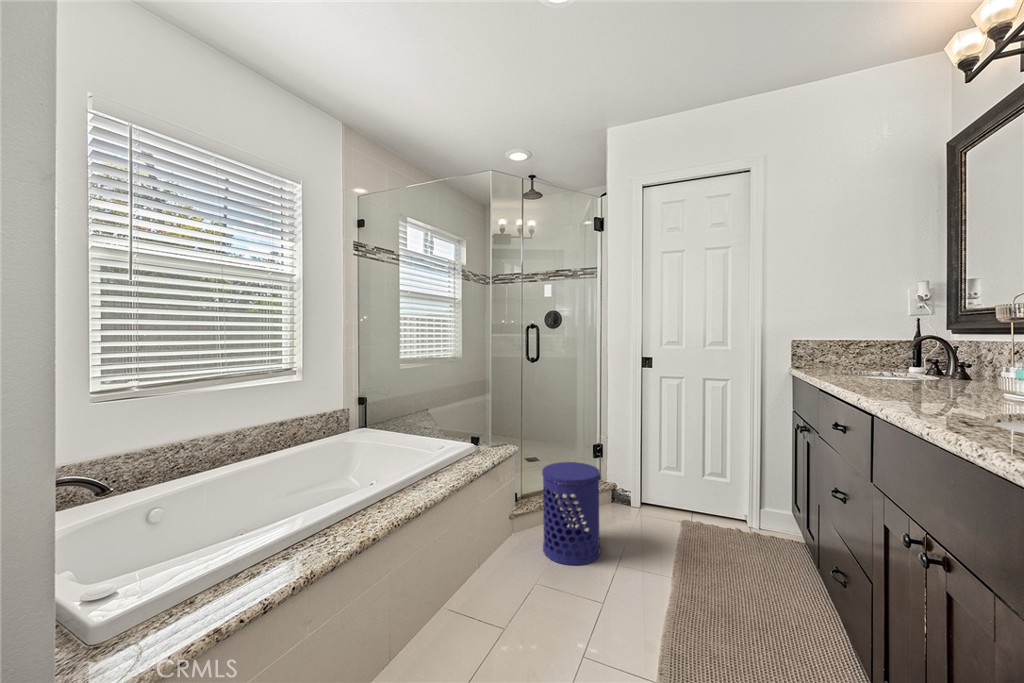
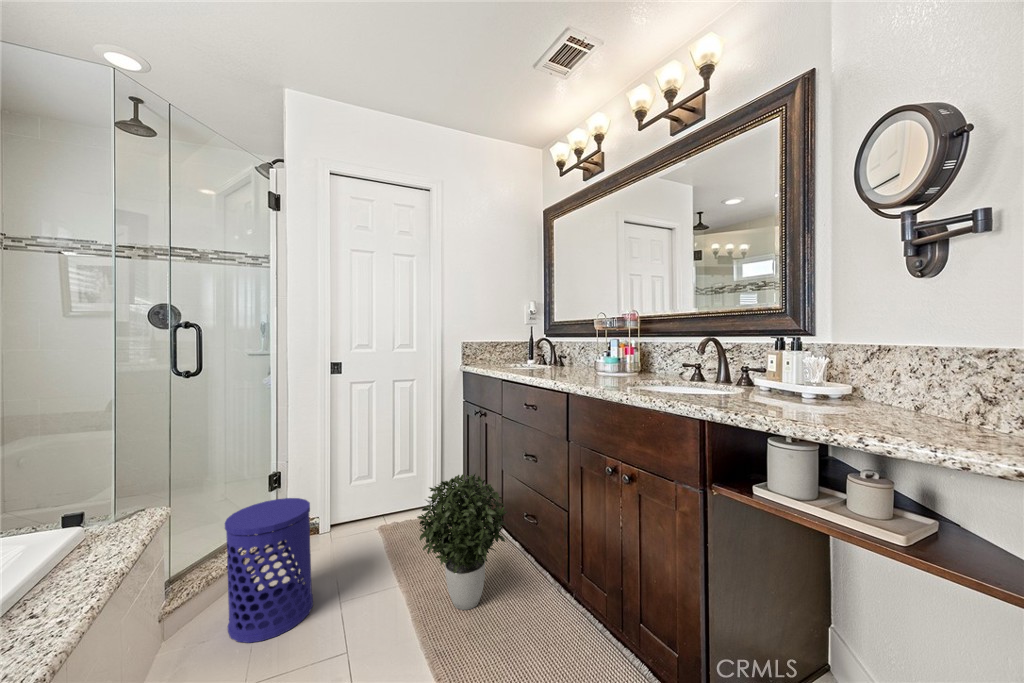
potted plant: none [675,488,786,636] -> present [417,473,507,610]

